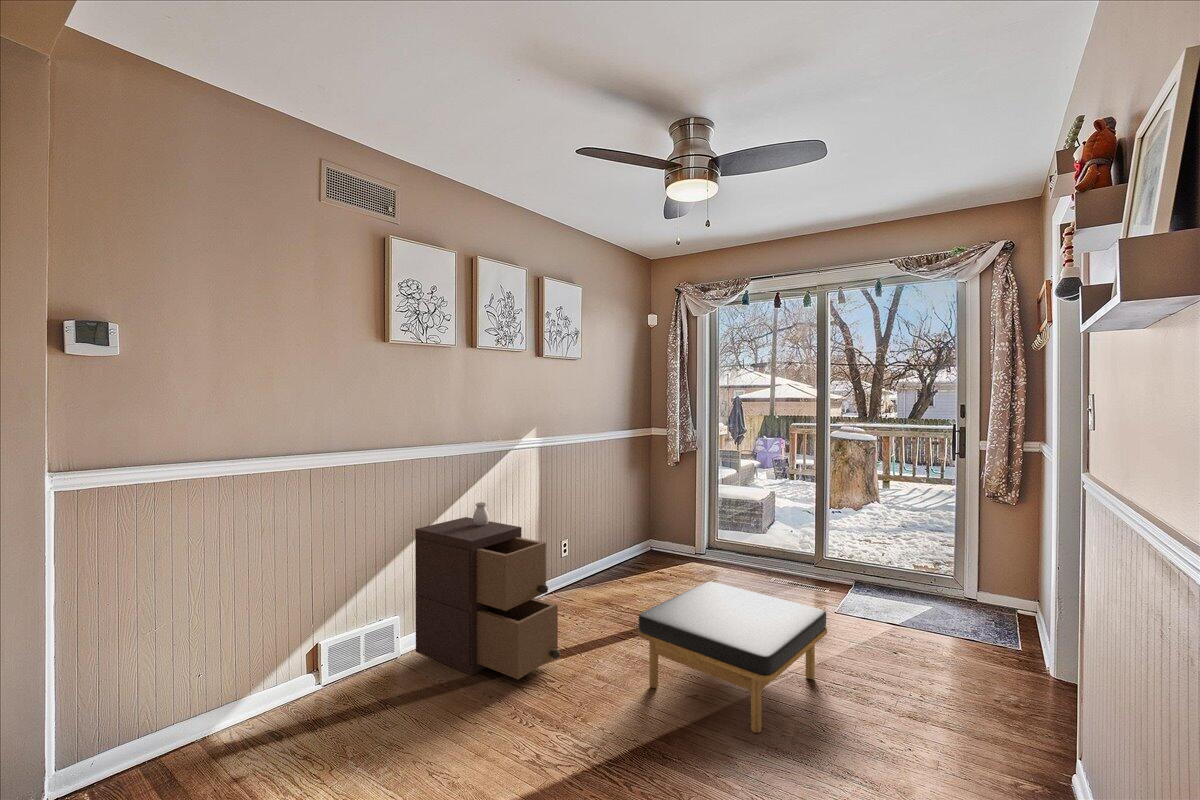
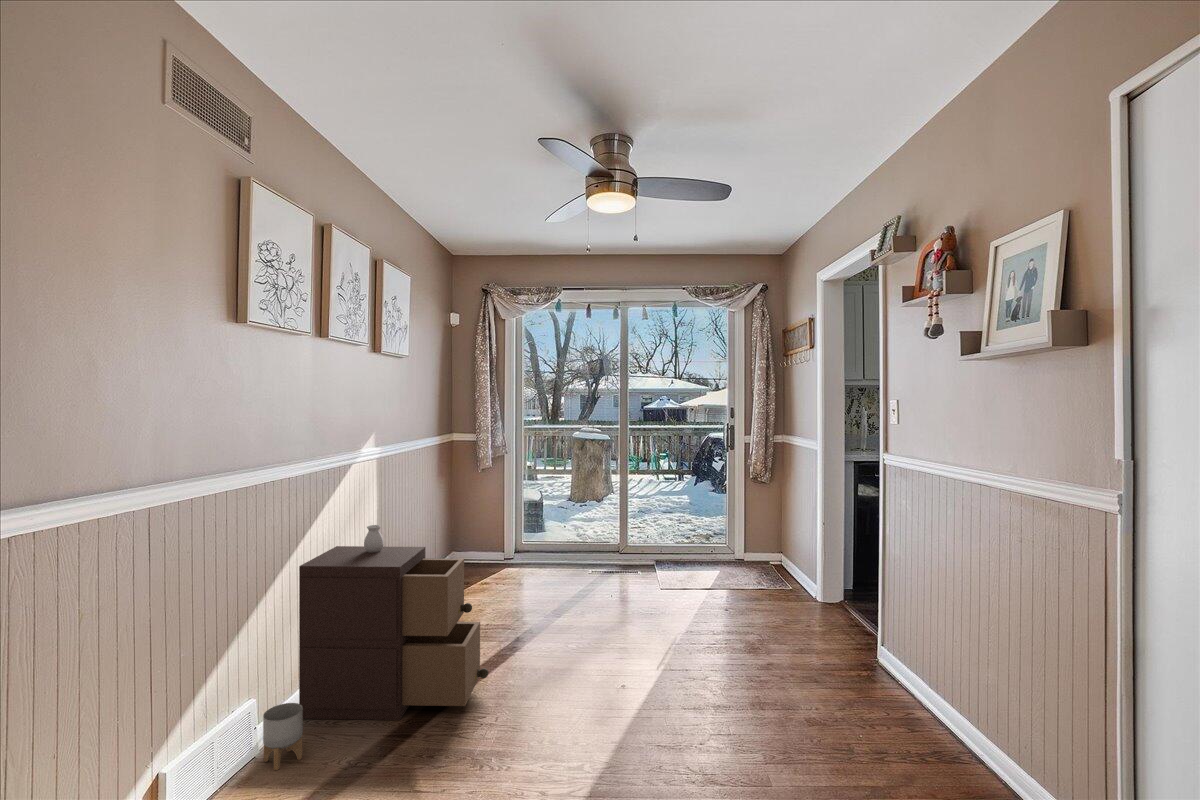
ottoman: present [638,582,827,733] -> none [571,575,708,686]
planter: none [361,636,391,687] -> present [263,703,303,770]

